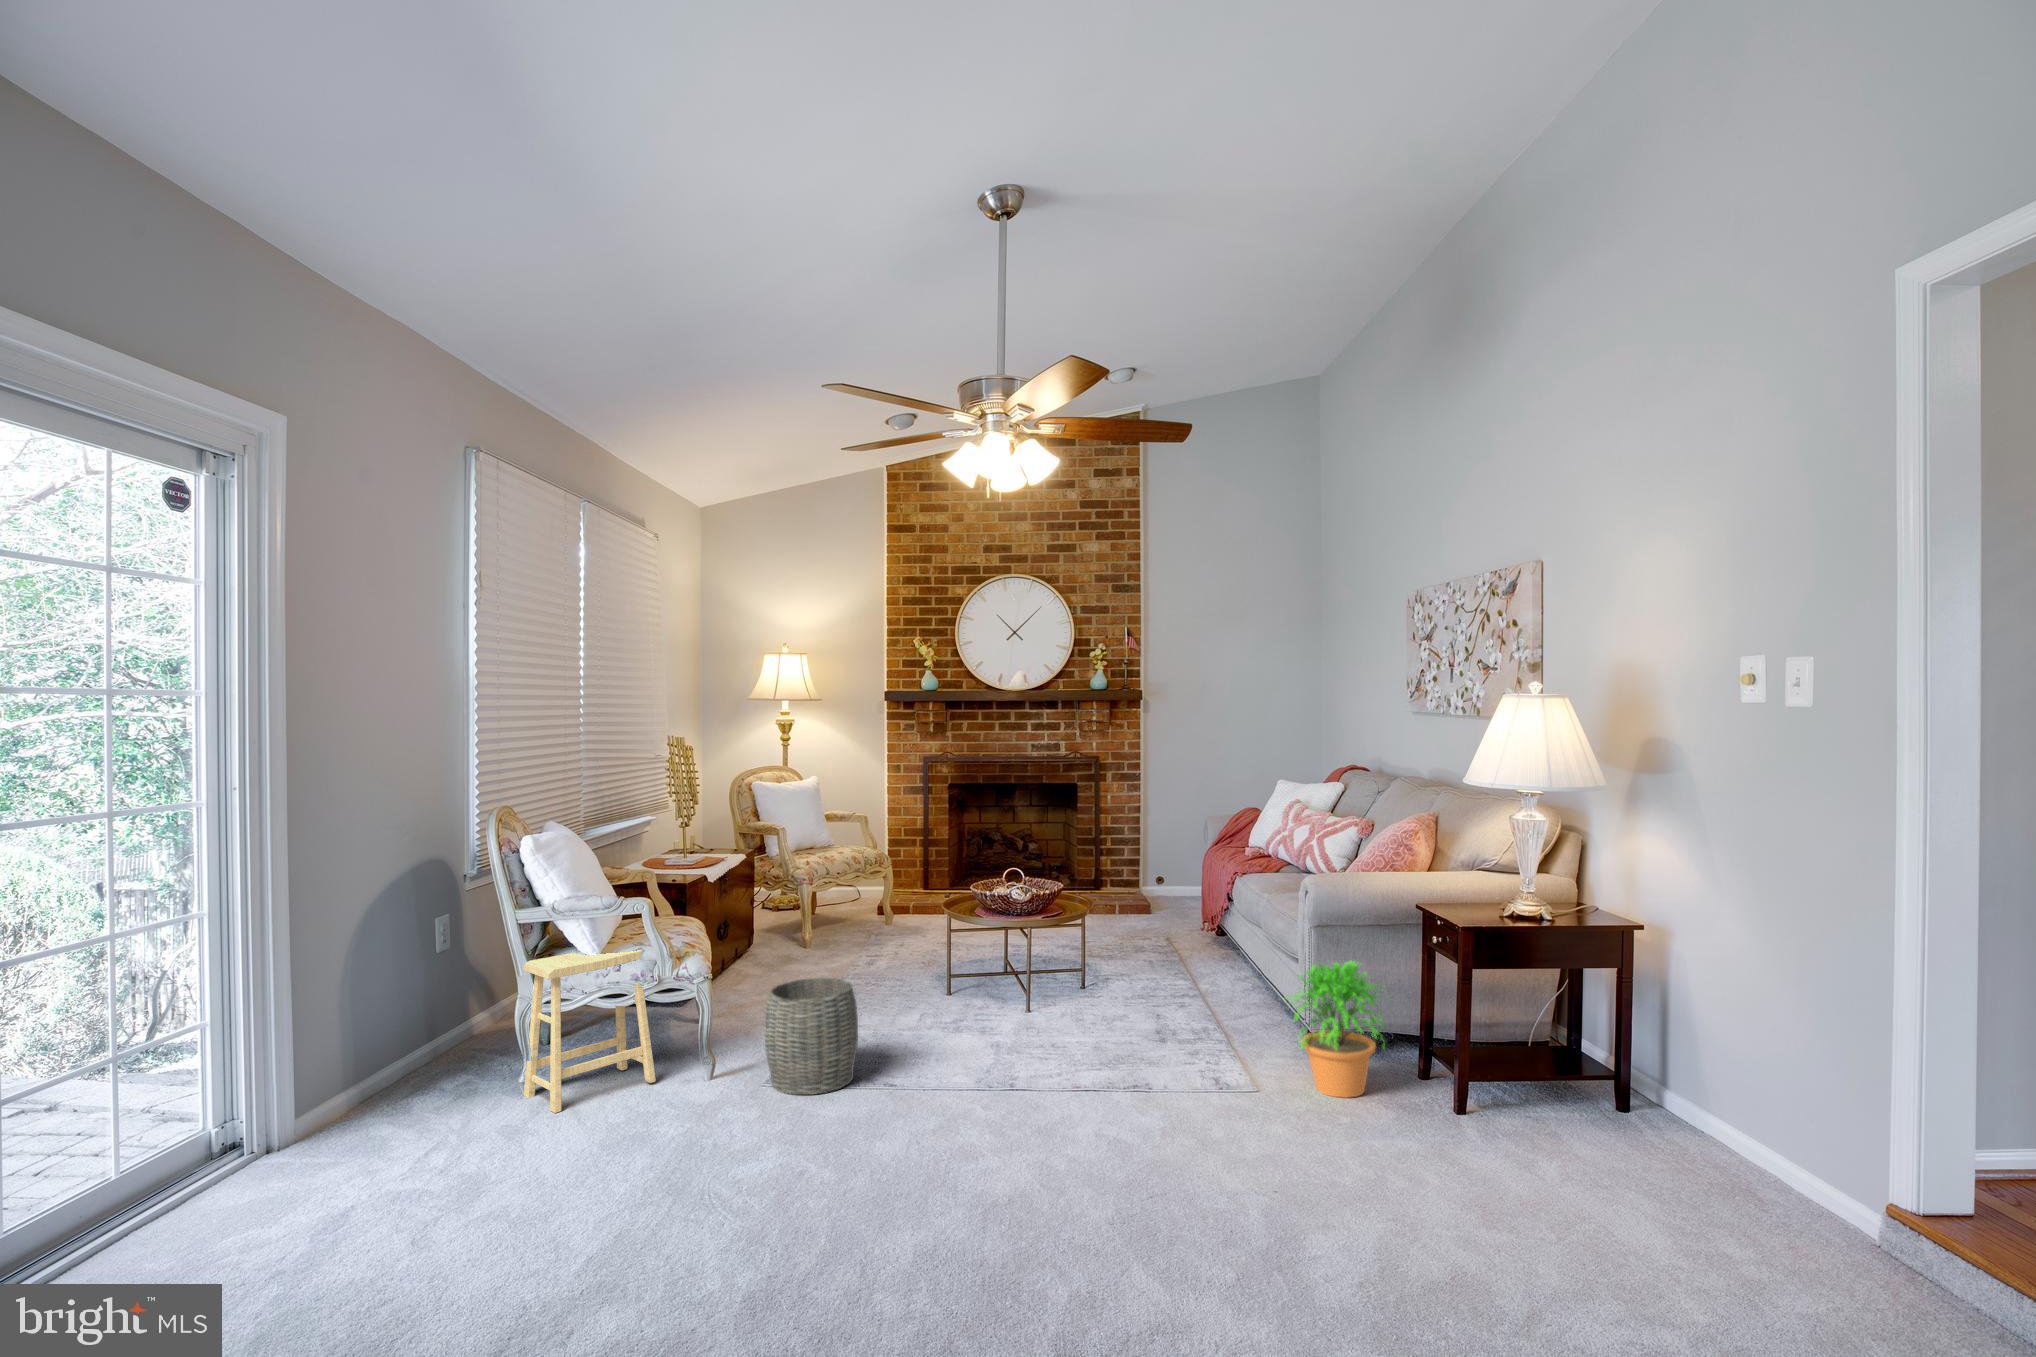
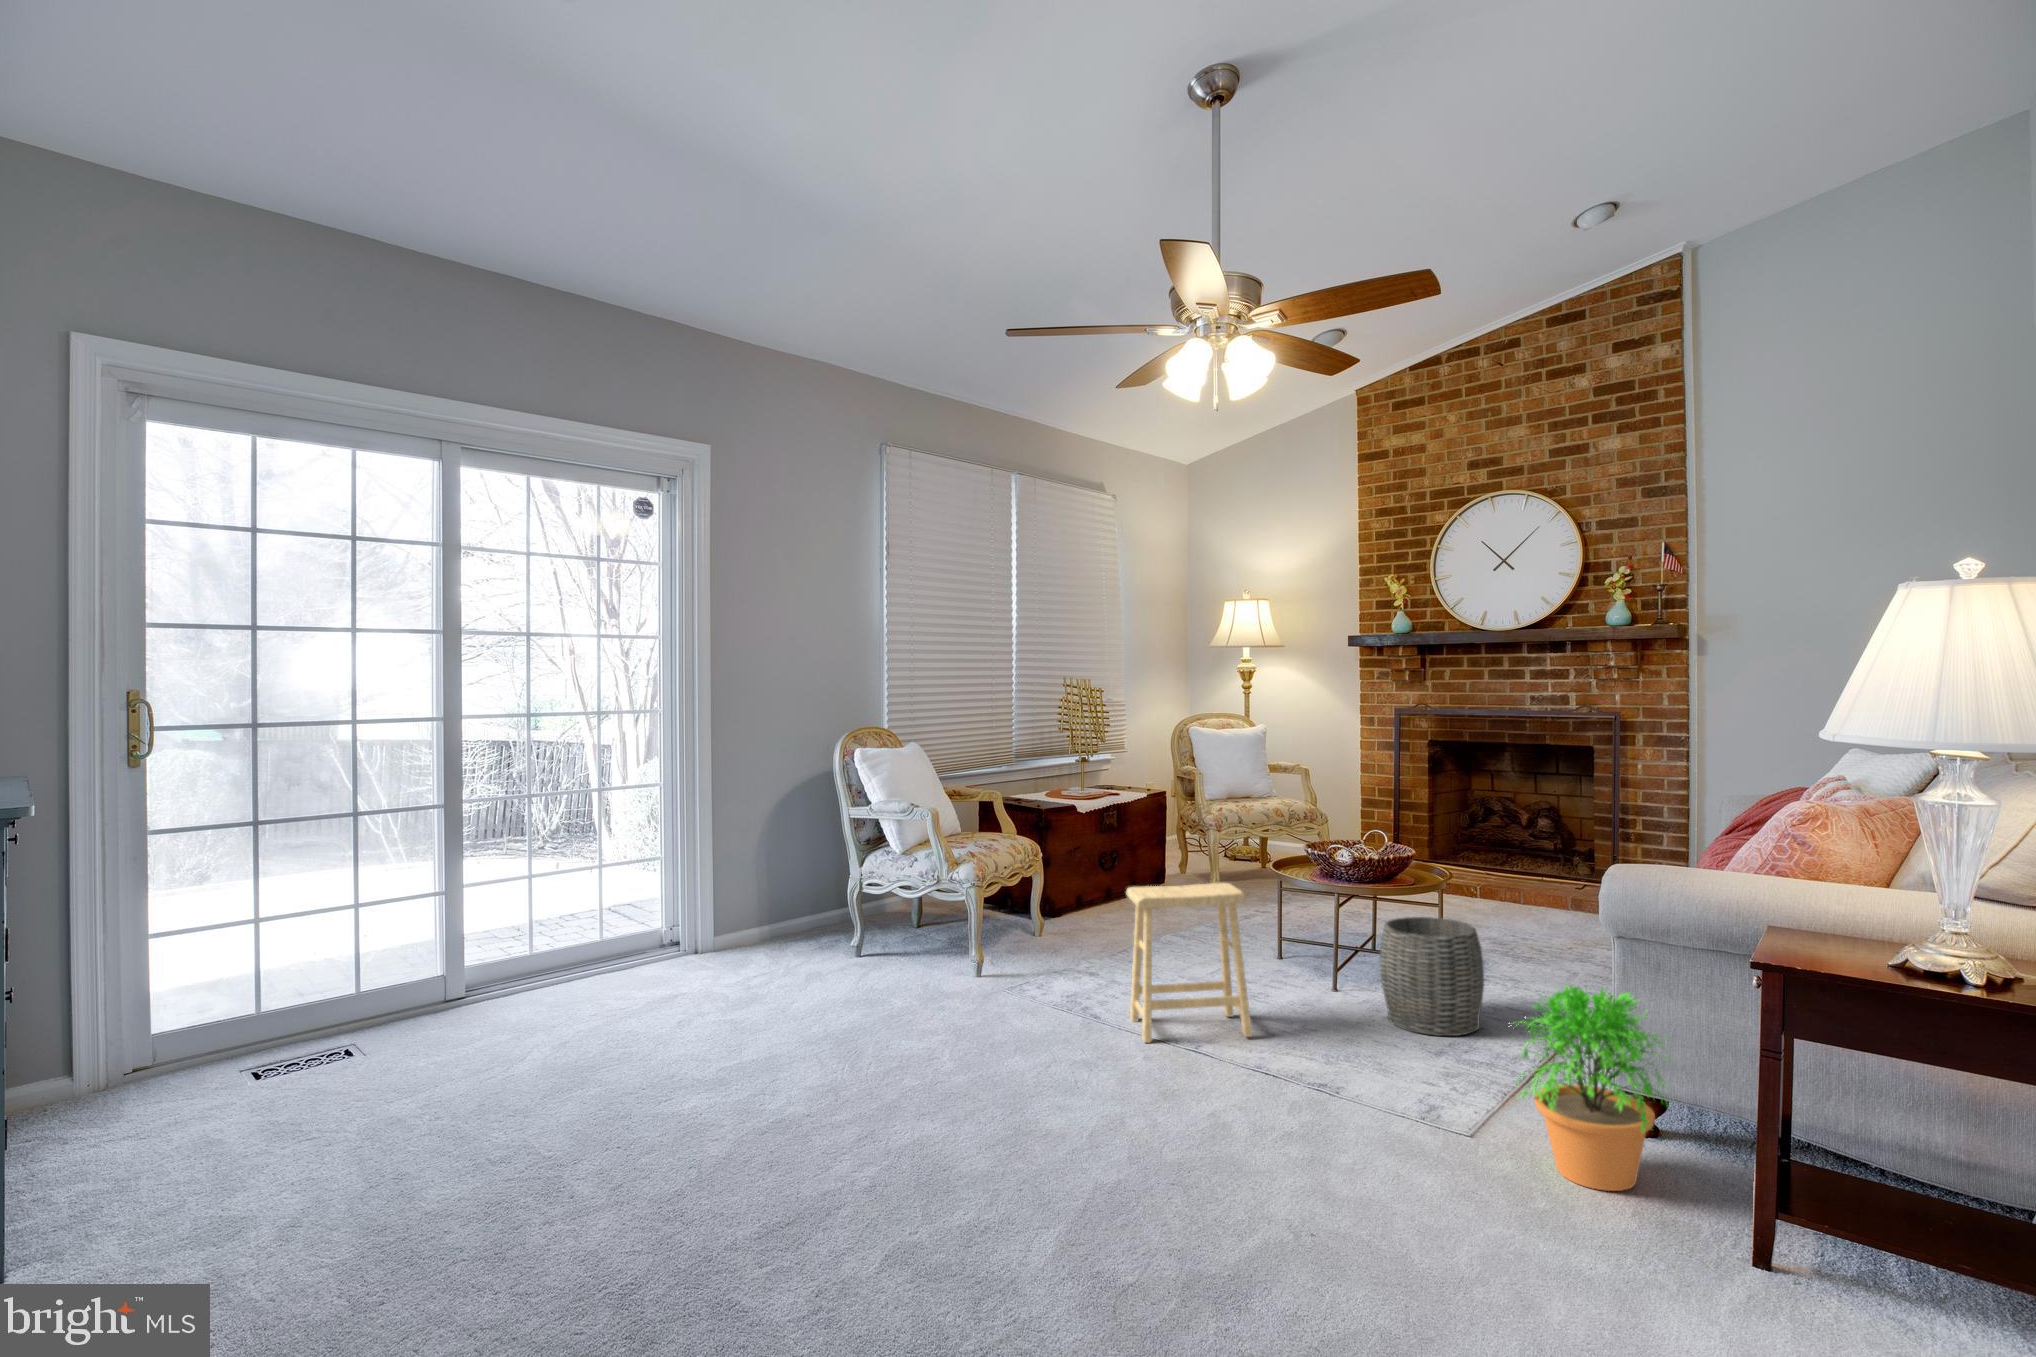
footstool: present [524,950,656,1113] -> present [1126,883,1252,1043]
woven basket: present [765,978,858,1095] -> present [1380,917,1484,1036]

